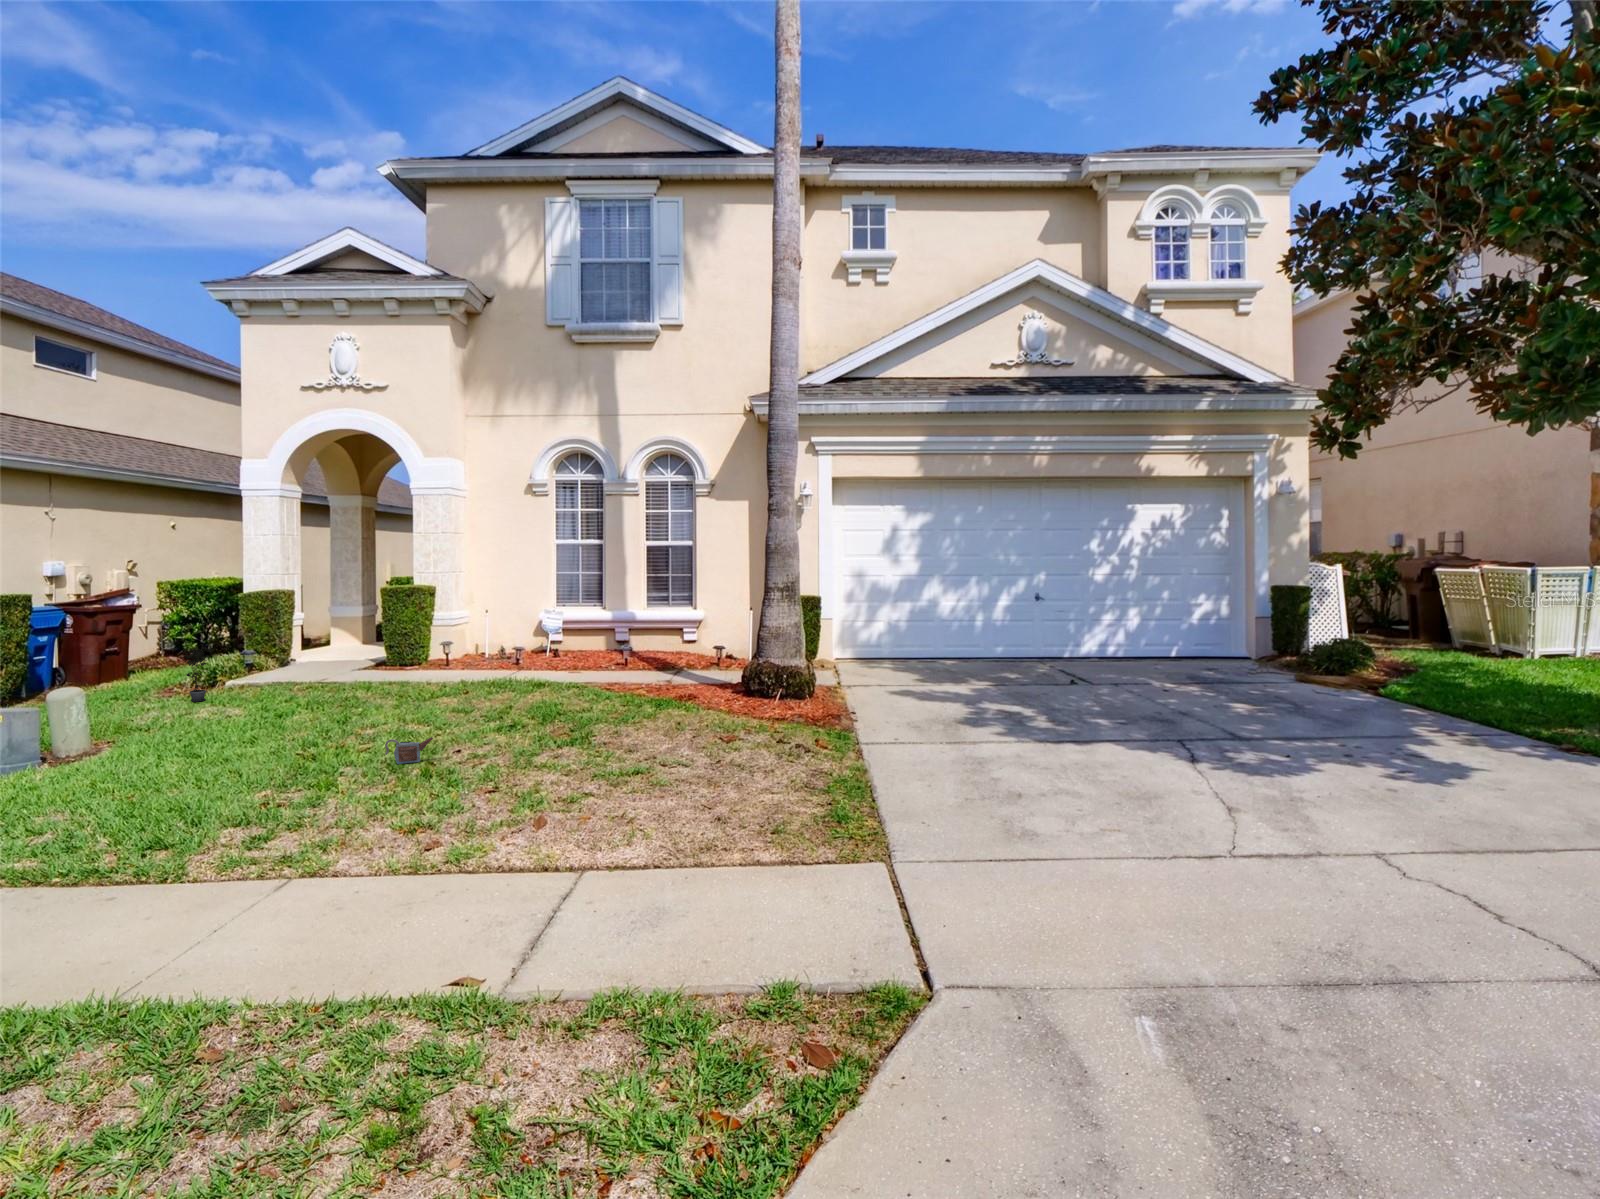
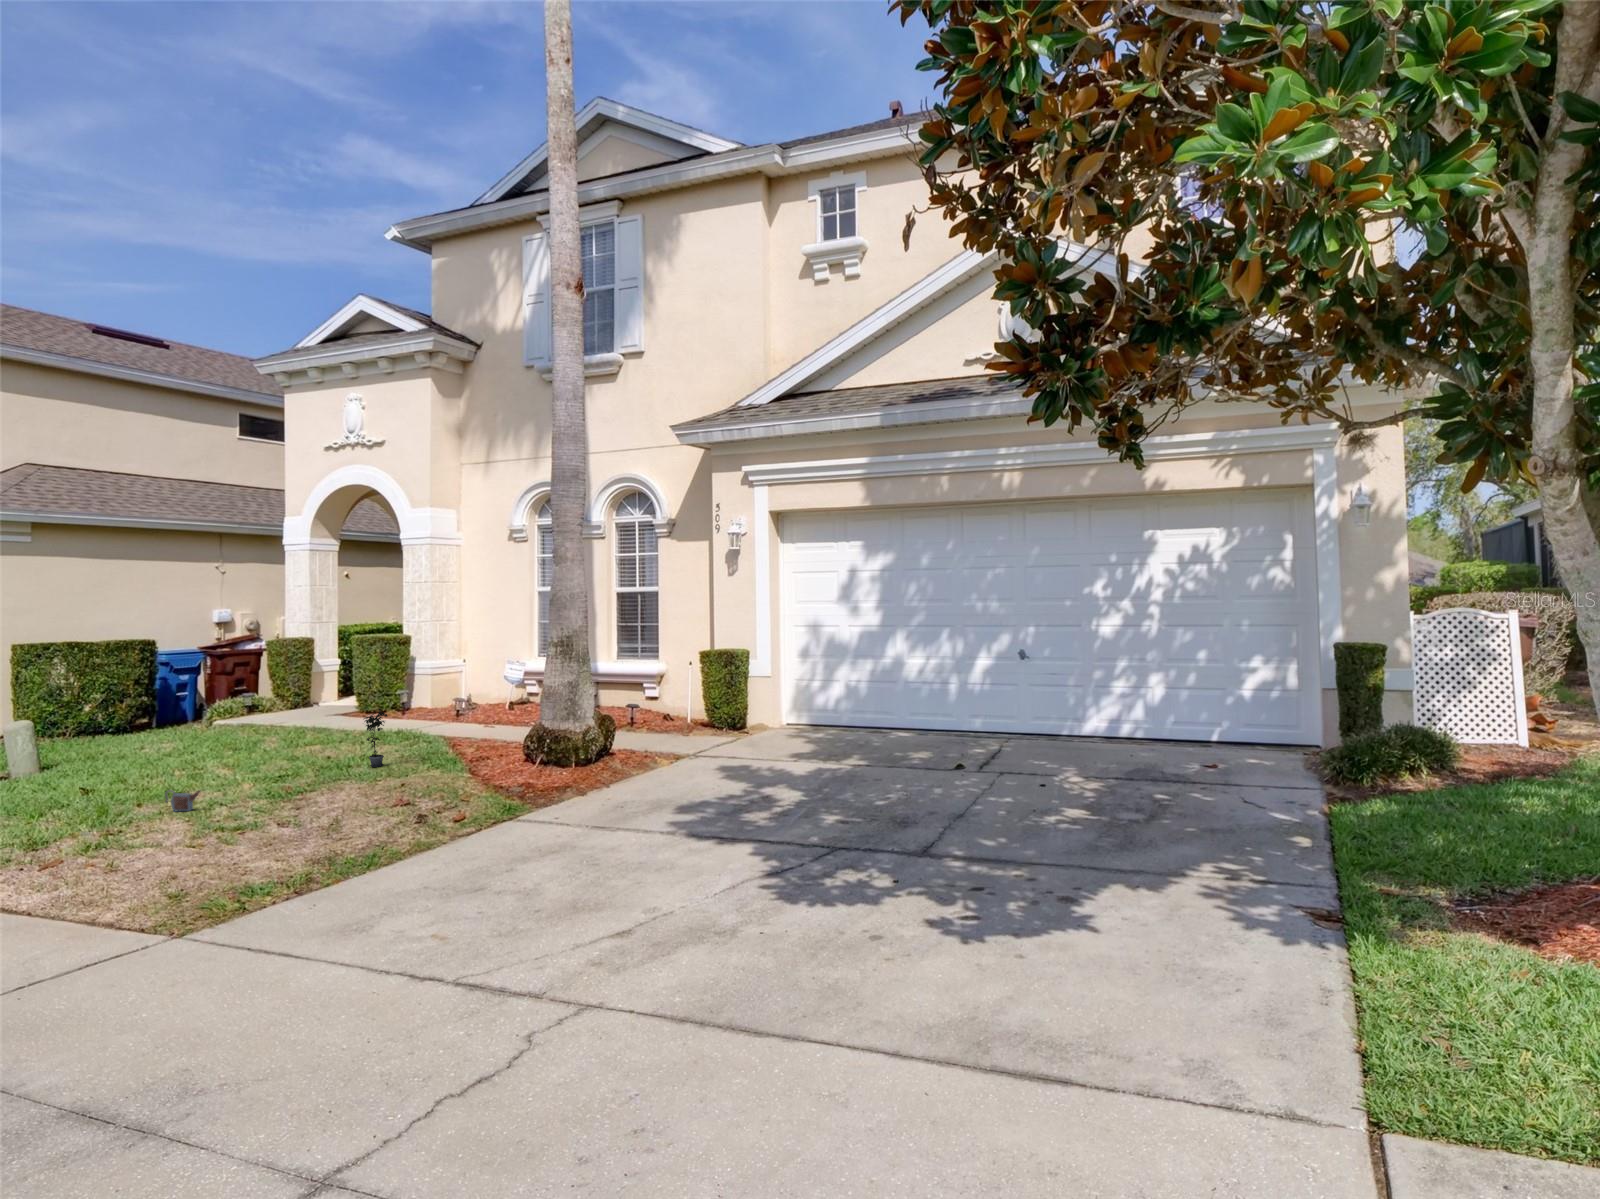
potted plant: present [185,644,211,702] -> present [364,709,387,767]

